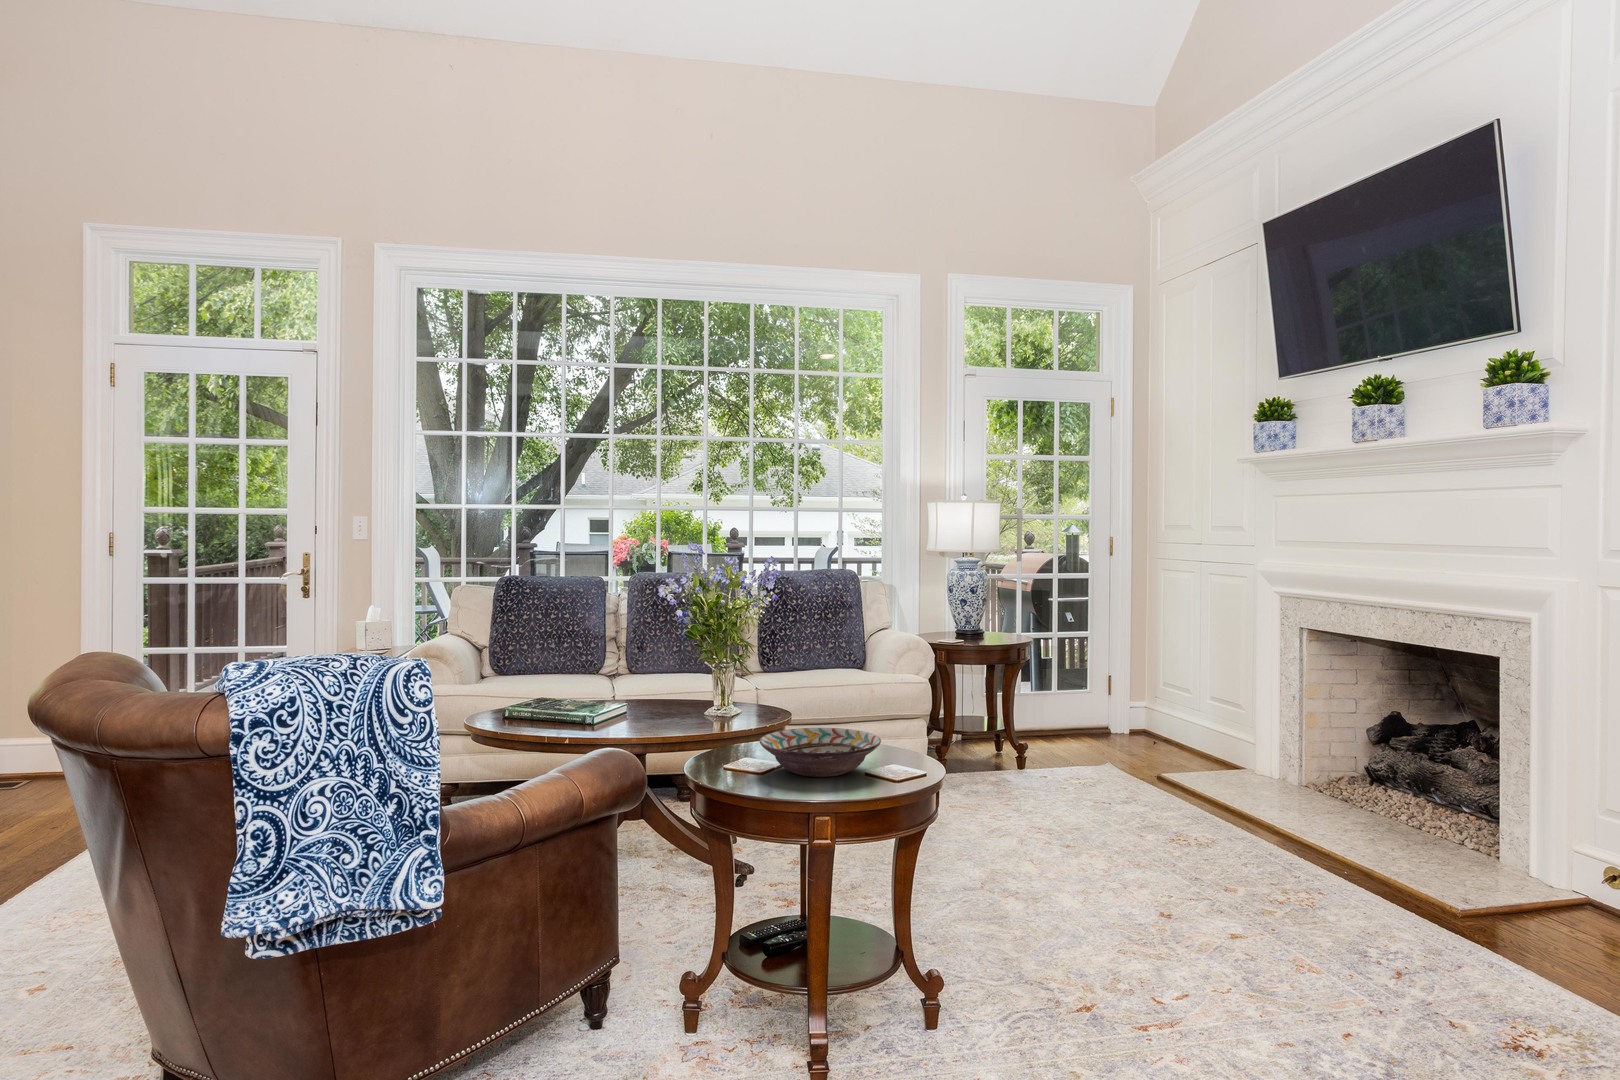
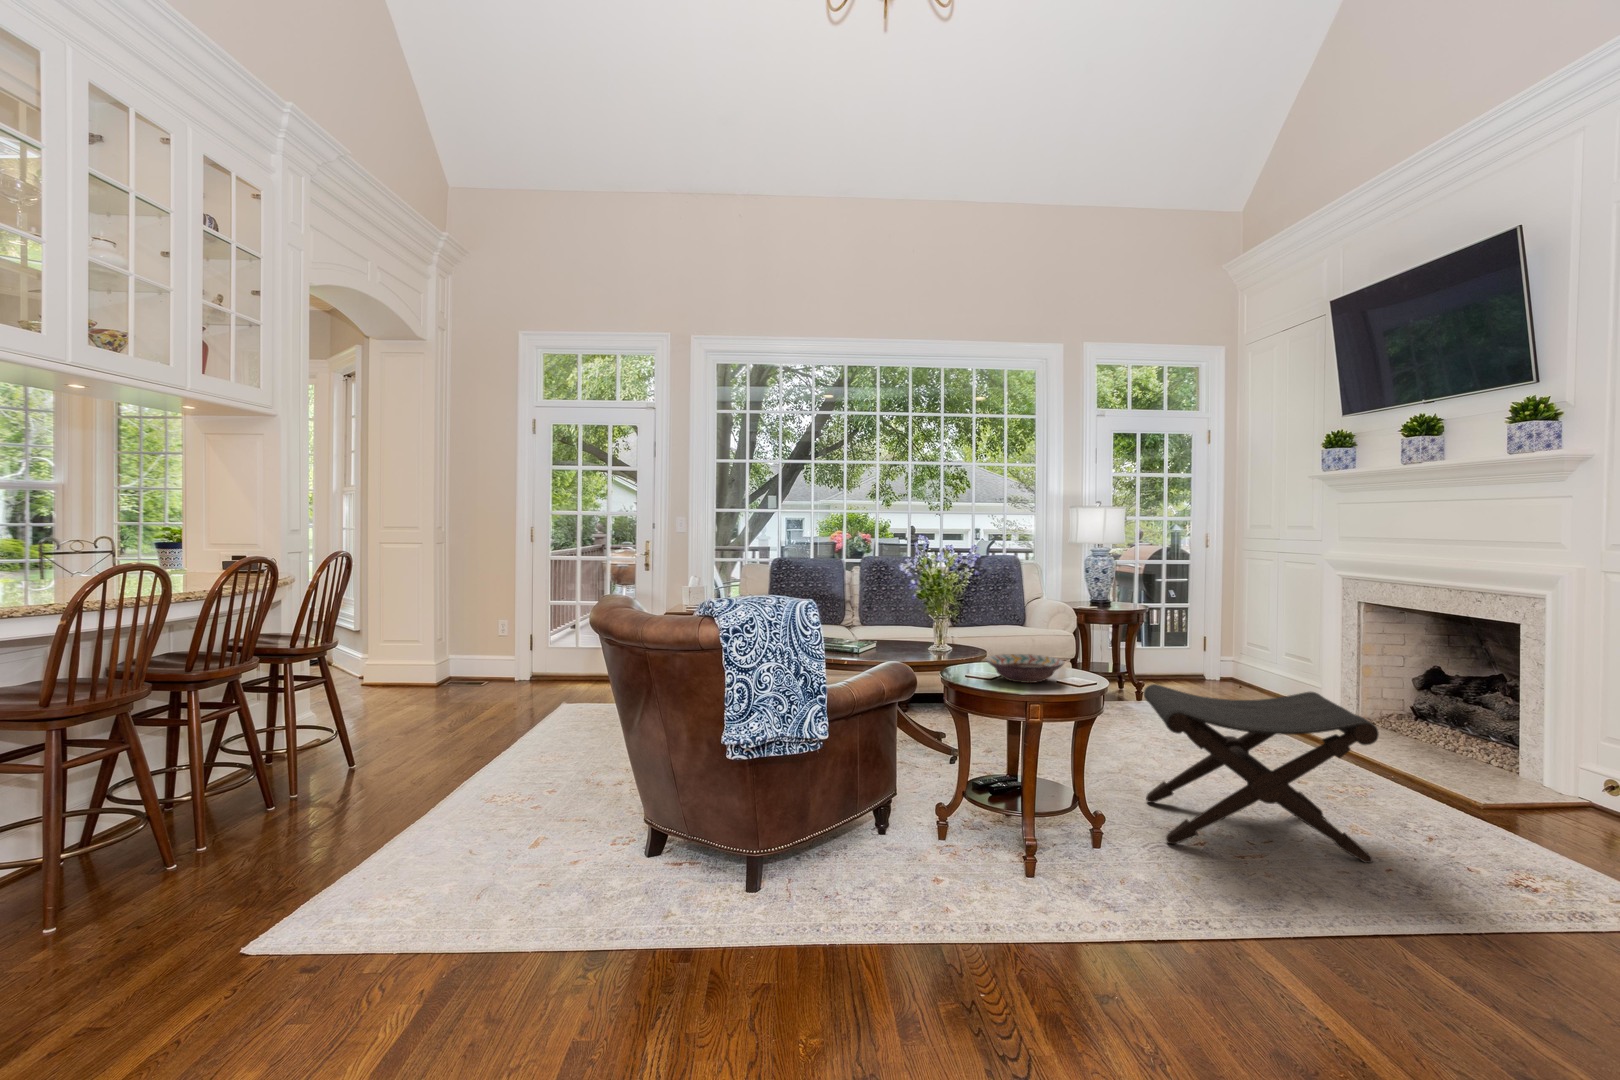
footstool: none [1009,763,1330,1030] -> present [1144,684,1379,863]

